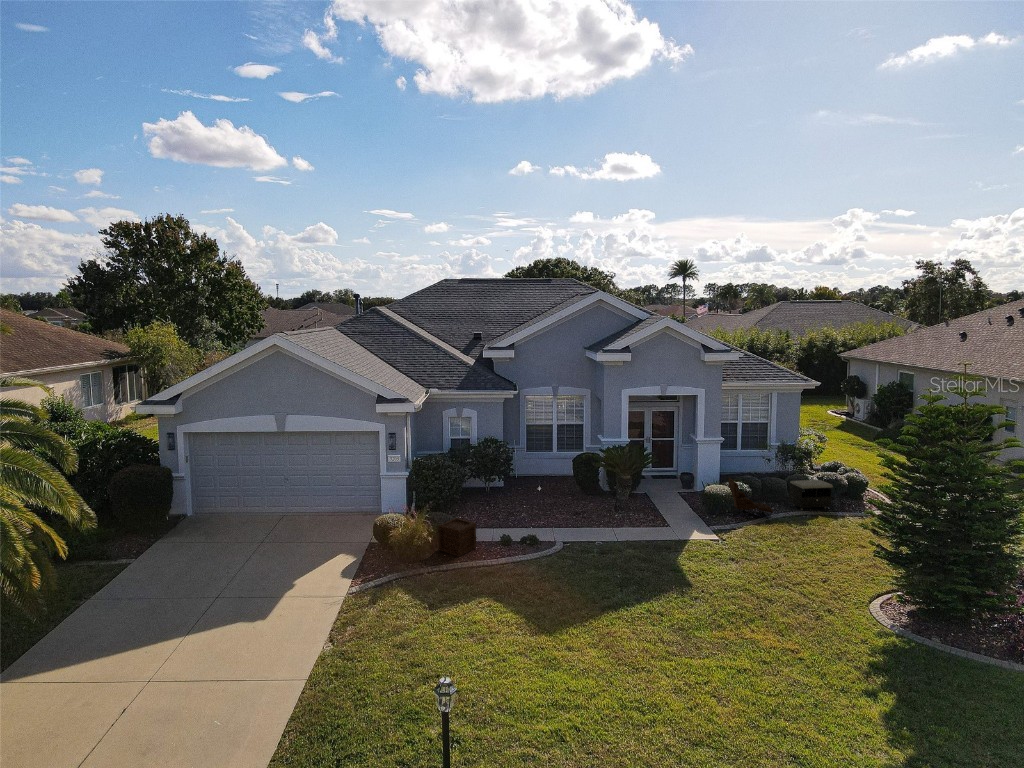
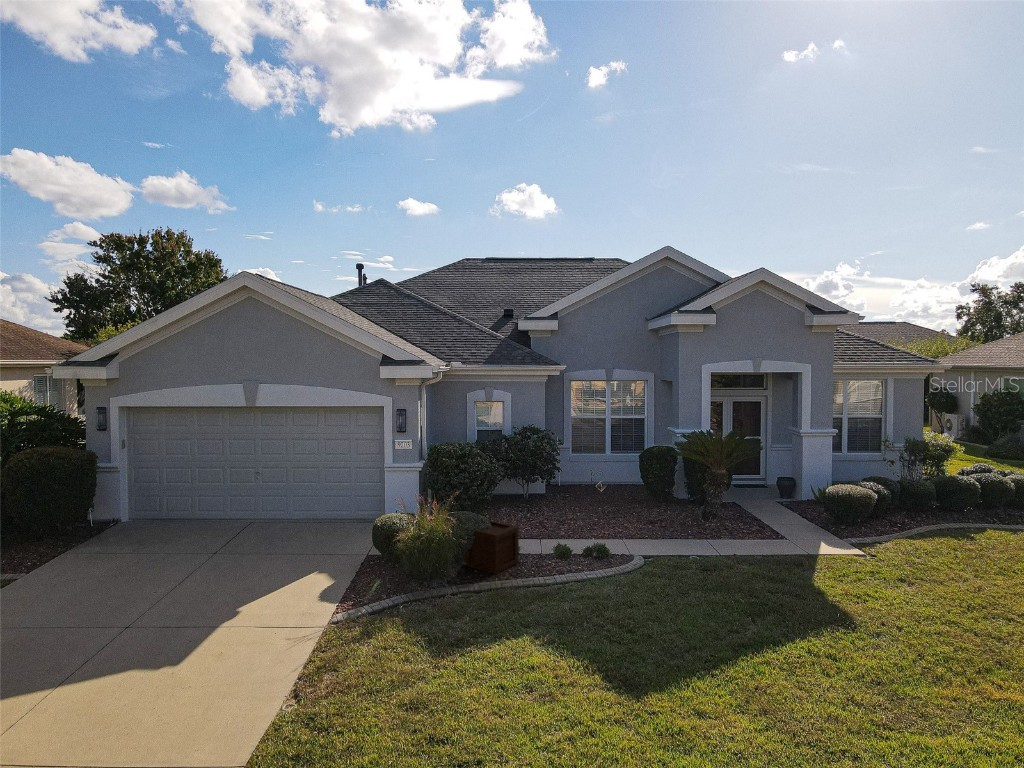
lounge chair: present [728,478,773,519] -> none [860,476,929,532]
storage bench: present [789,480,833,509] -> none [941,482,1006,522]

